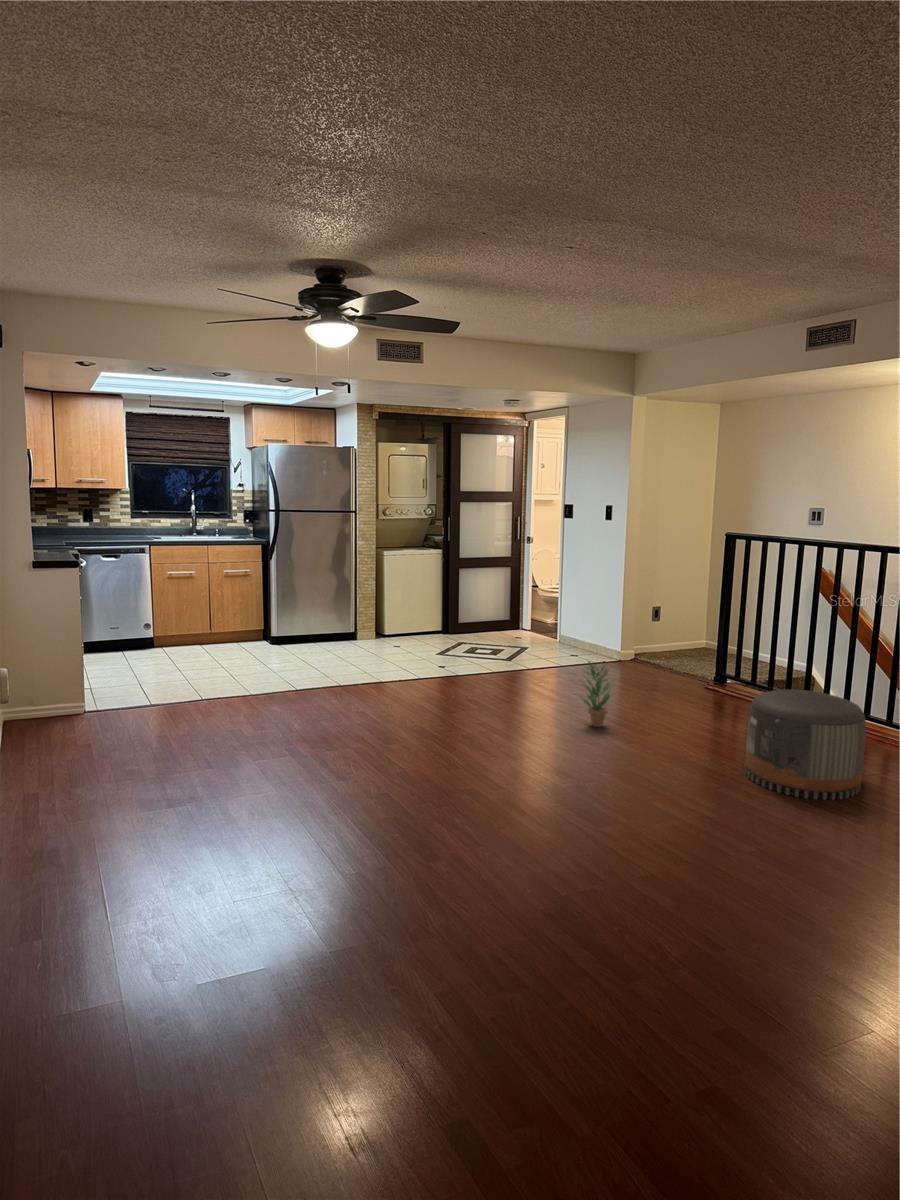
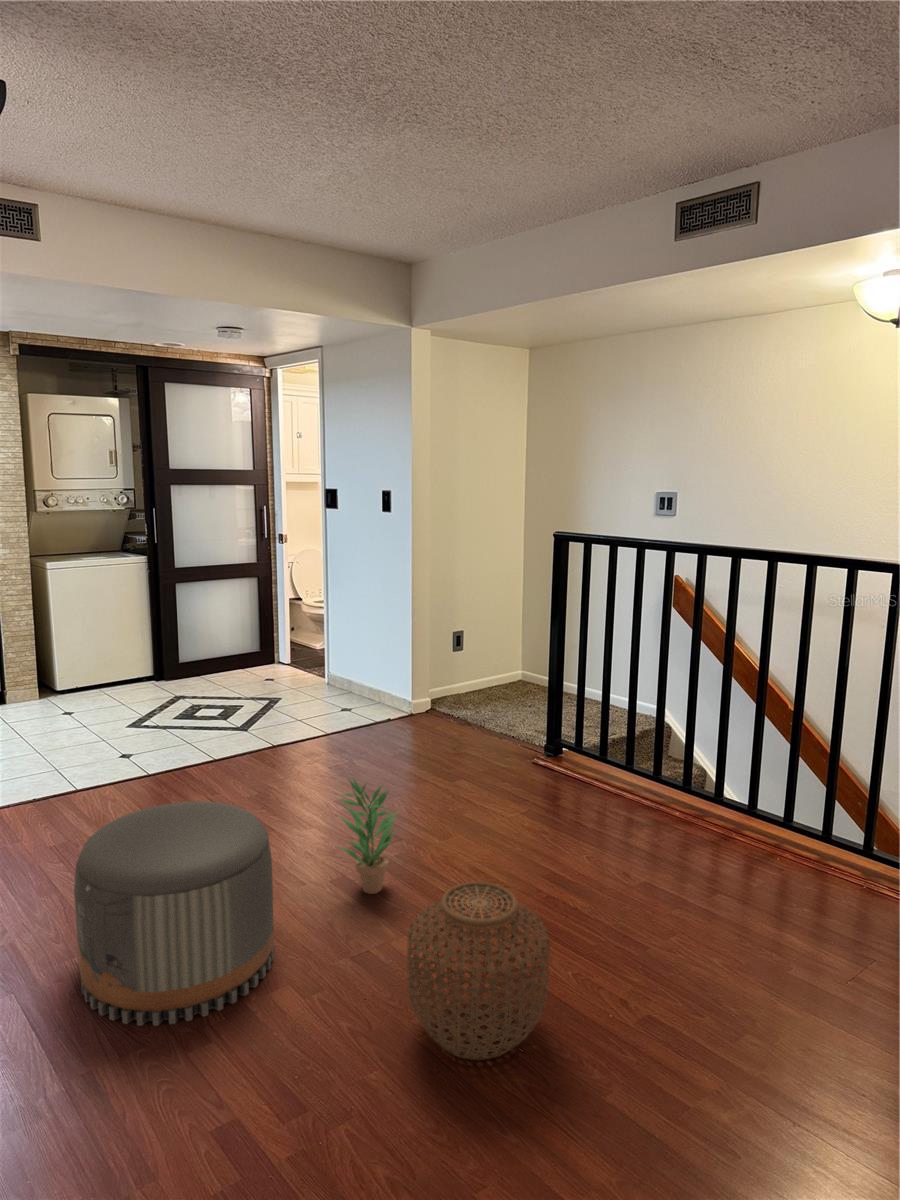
pouf: present [745,689,866,800] -> present [74,801,274,1026]
woven basket: none [619,696,691,776] -> present [407,882,550,1059]

